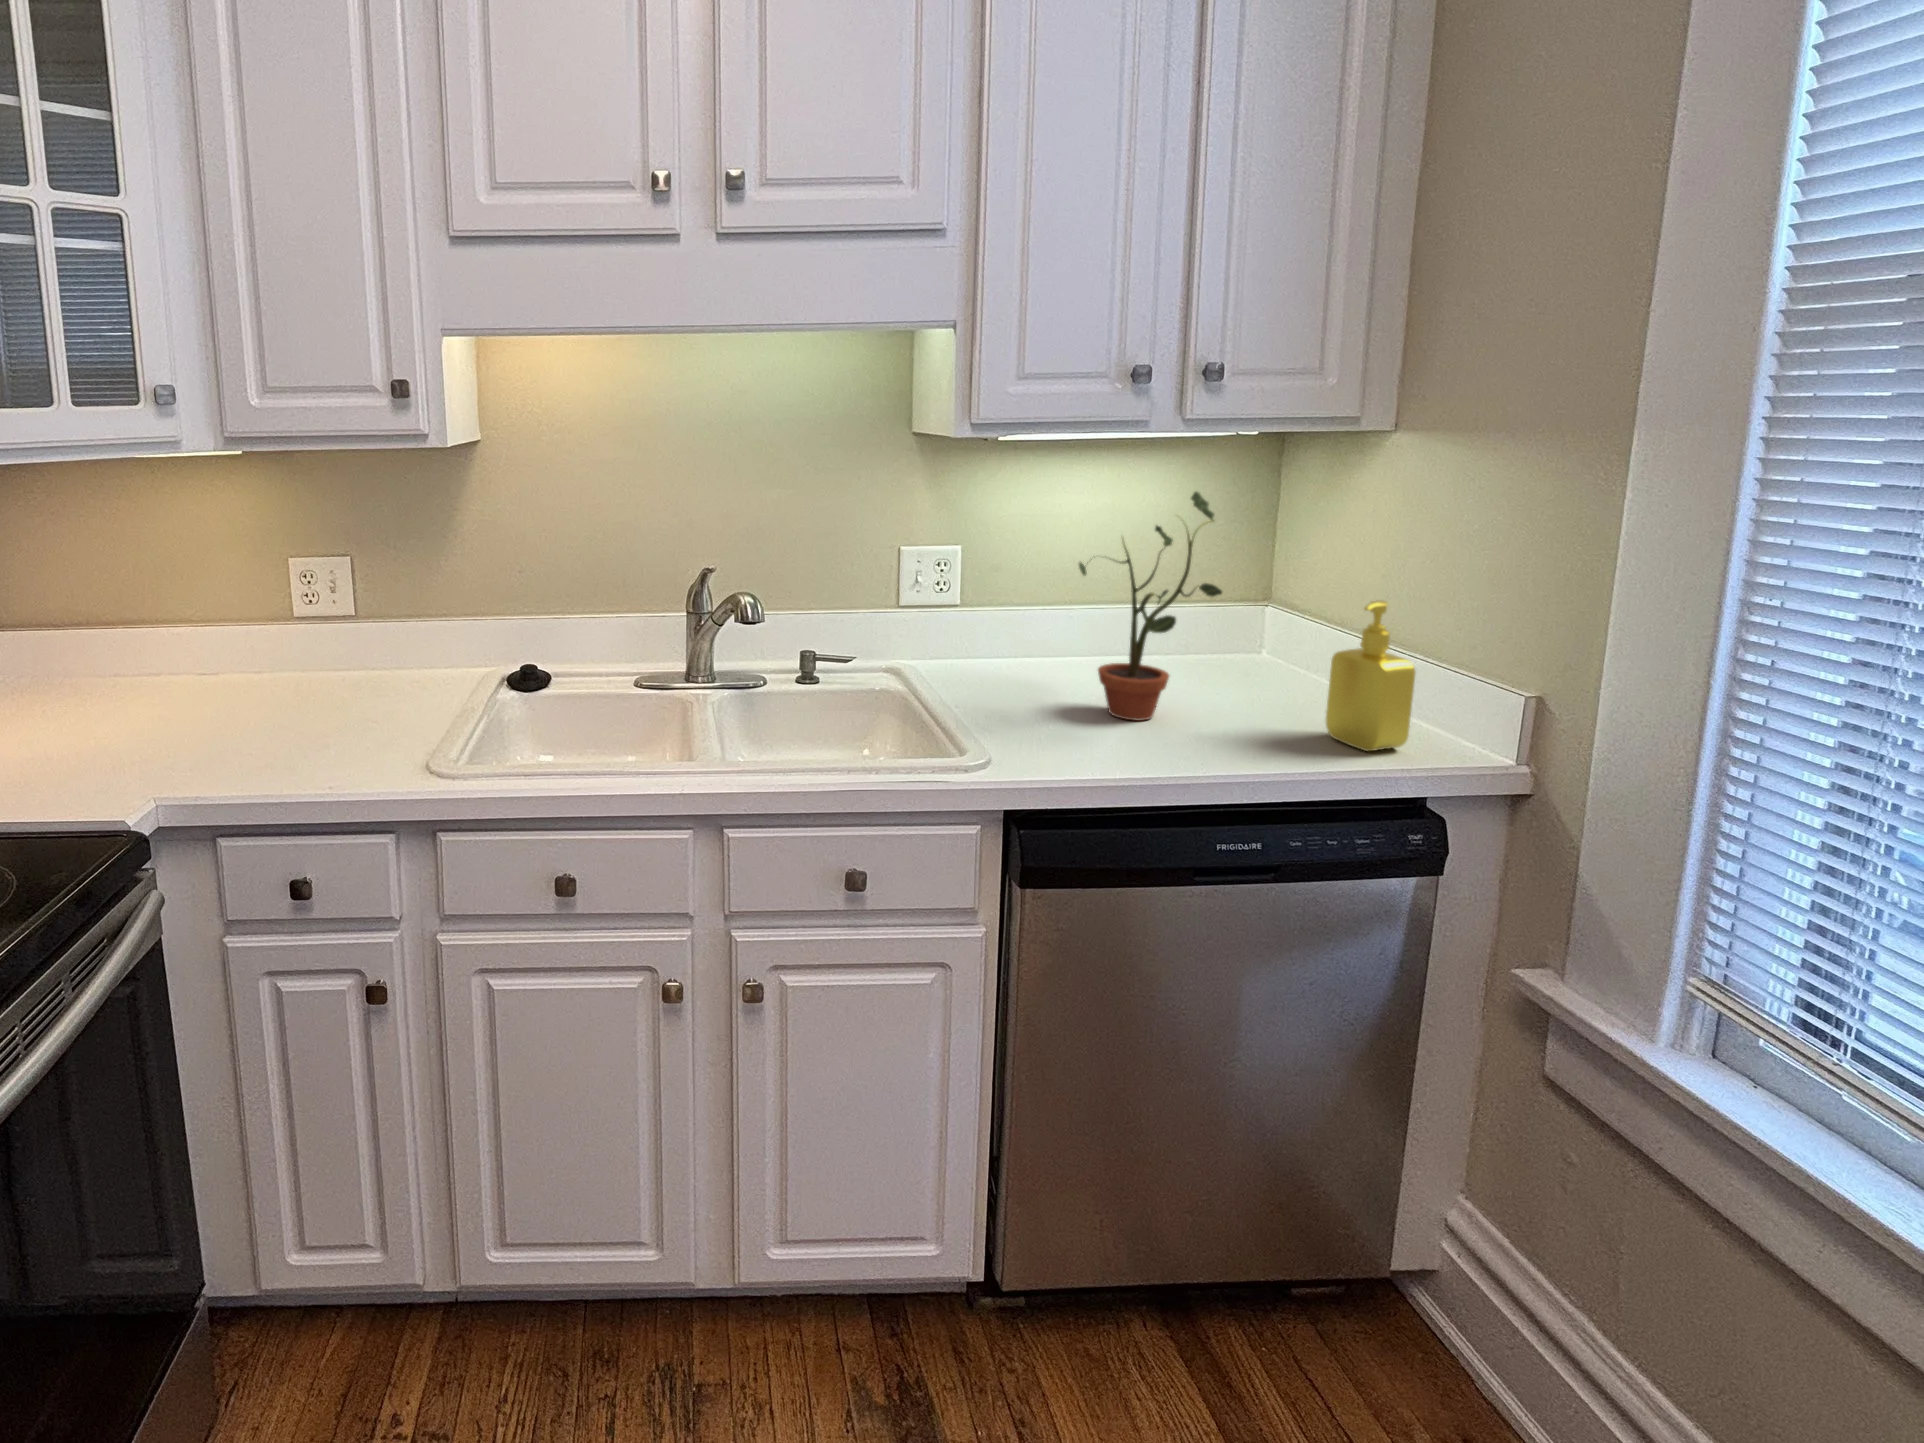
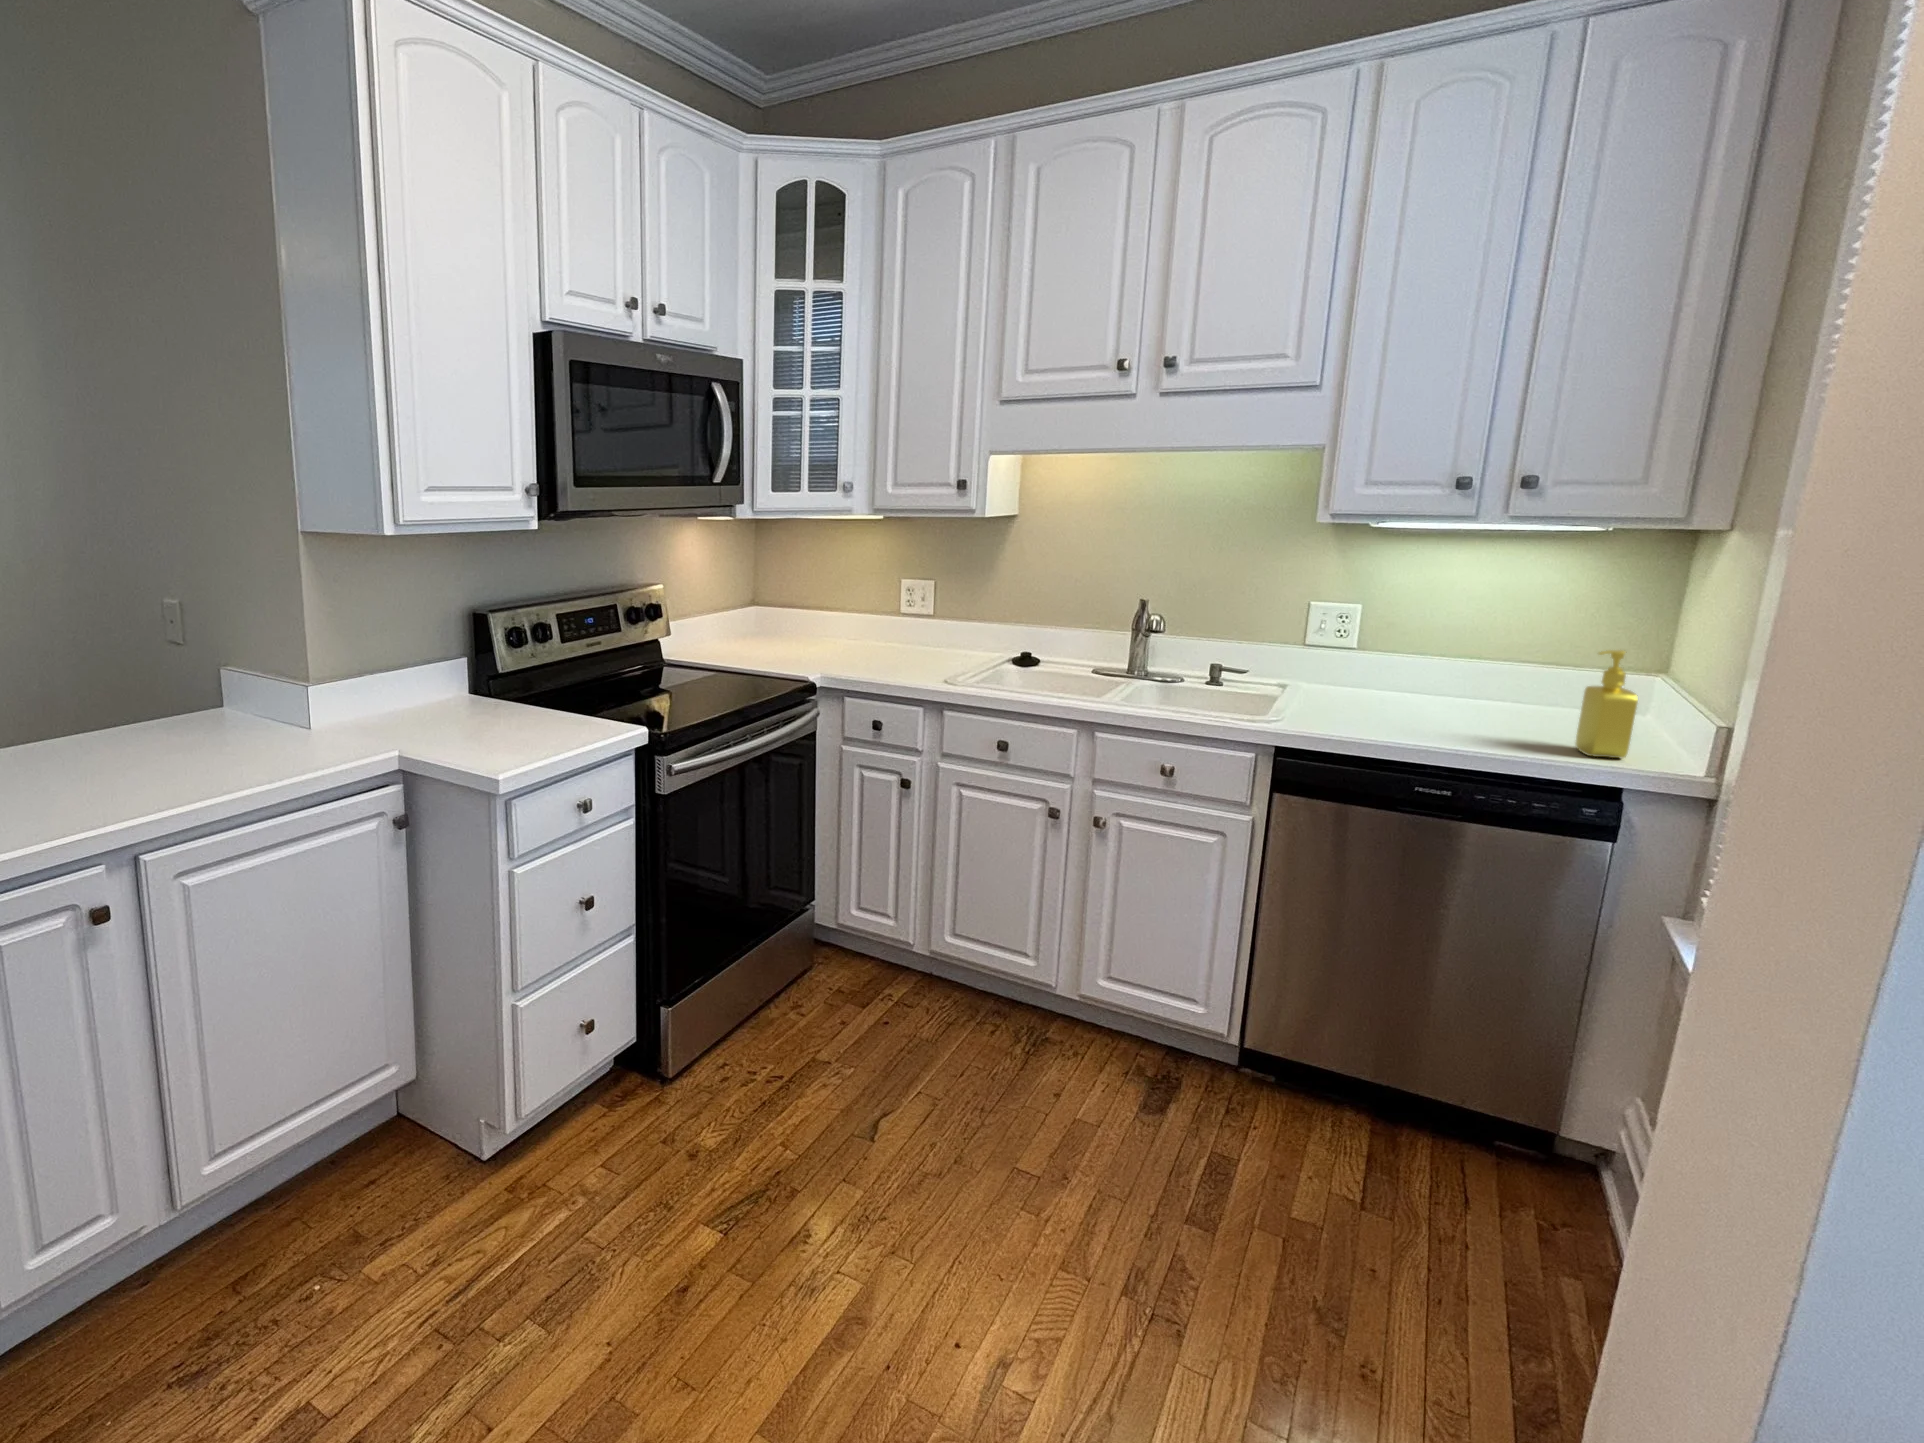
potted plant: present [1079,491,1222,721] -> none [1391,570,1549,724]

